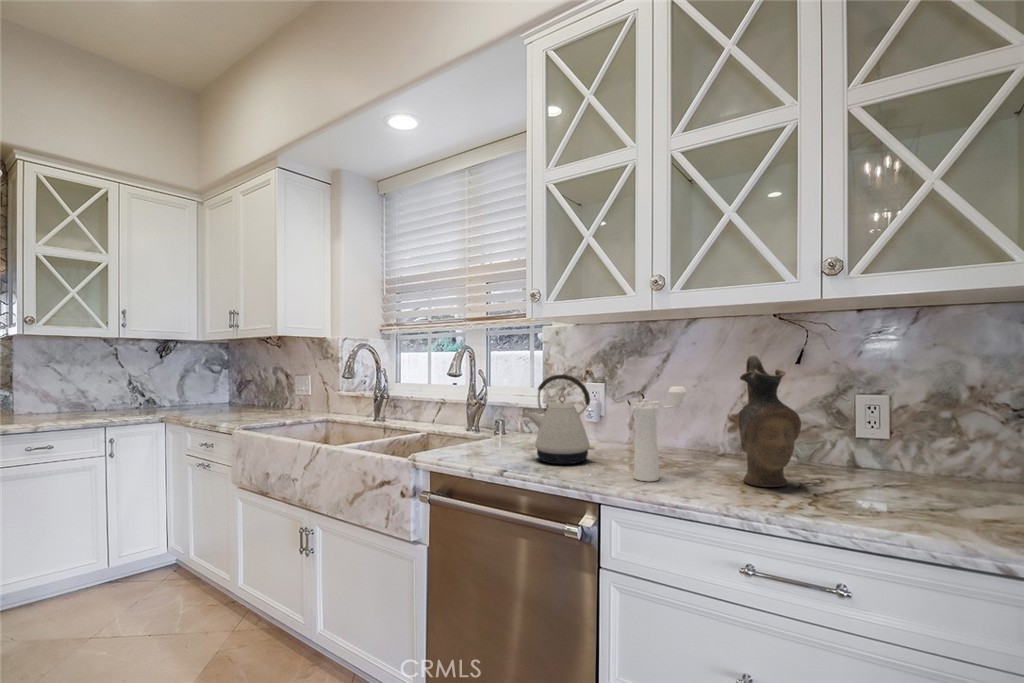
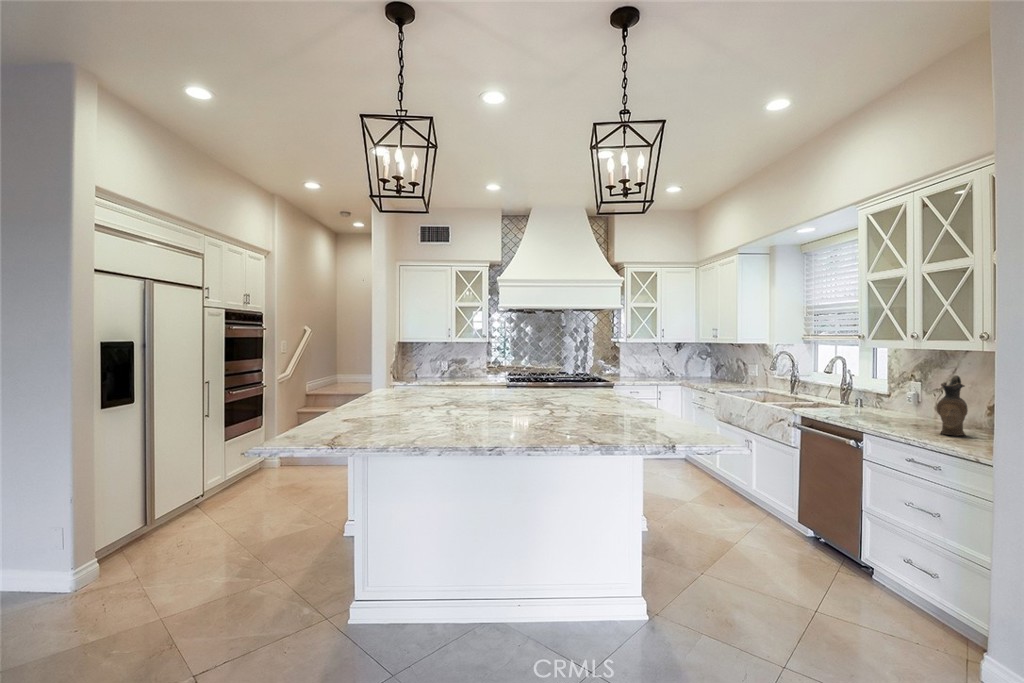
kettle: present [528,374,595,464] -> none [849,377,885,419]
pepper mill: present [633,387,687,481] -> none [886,387,923,427]

